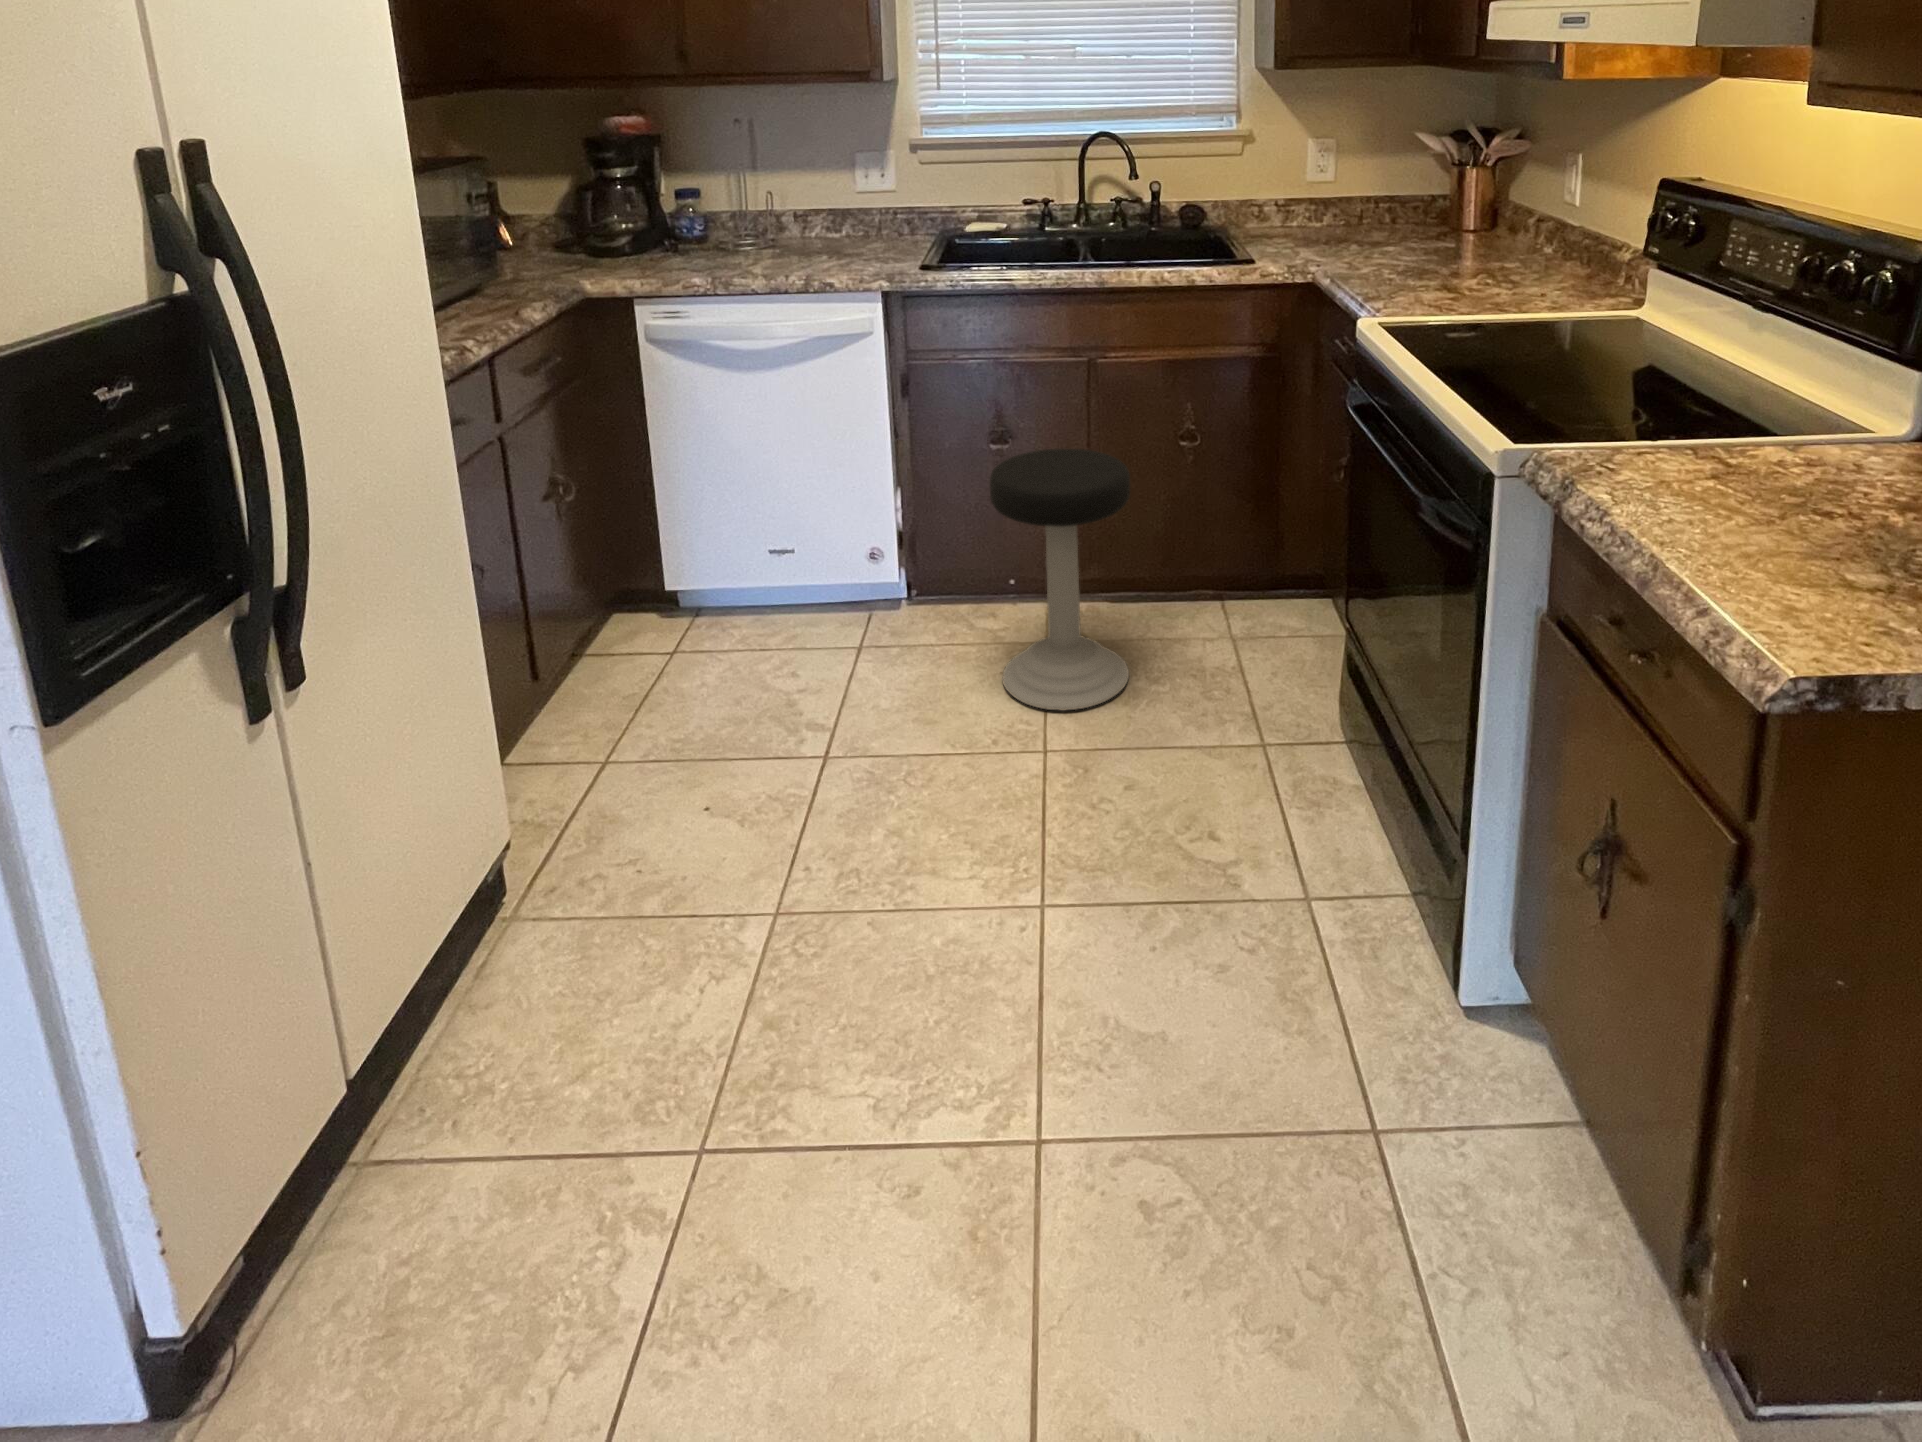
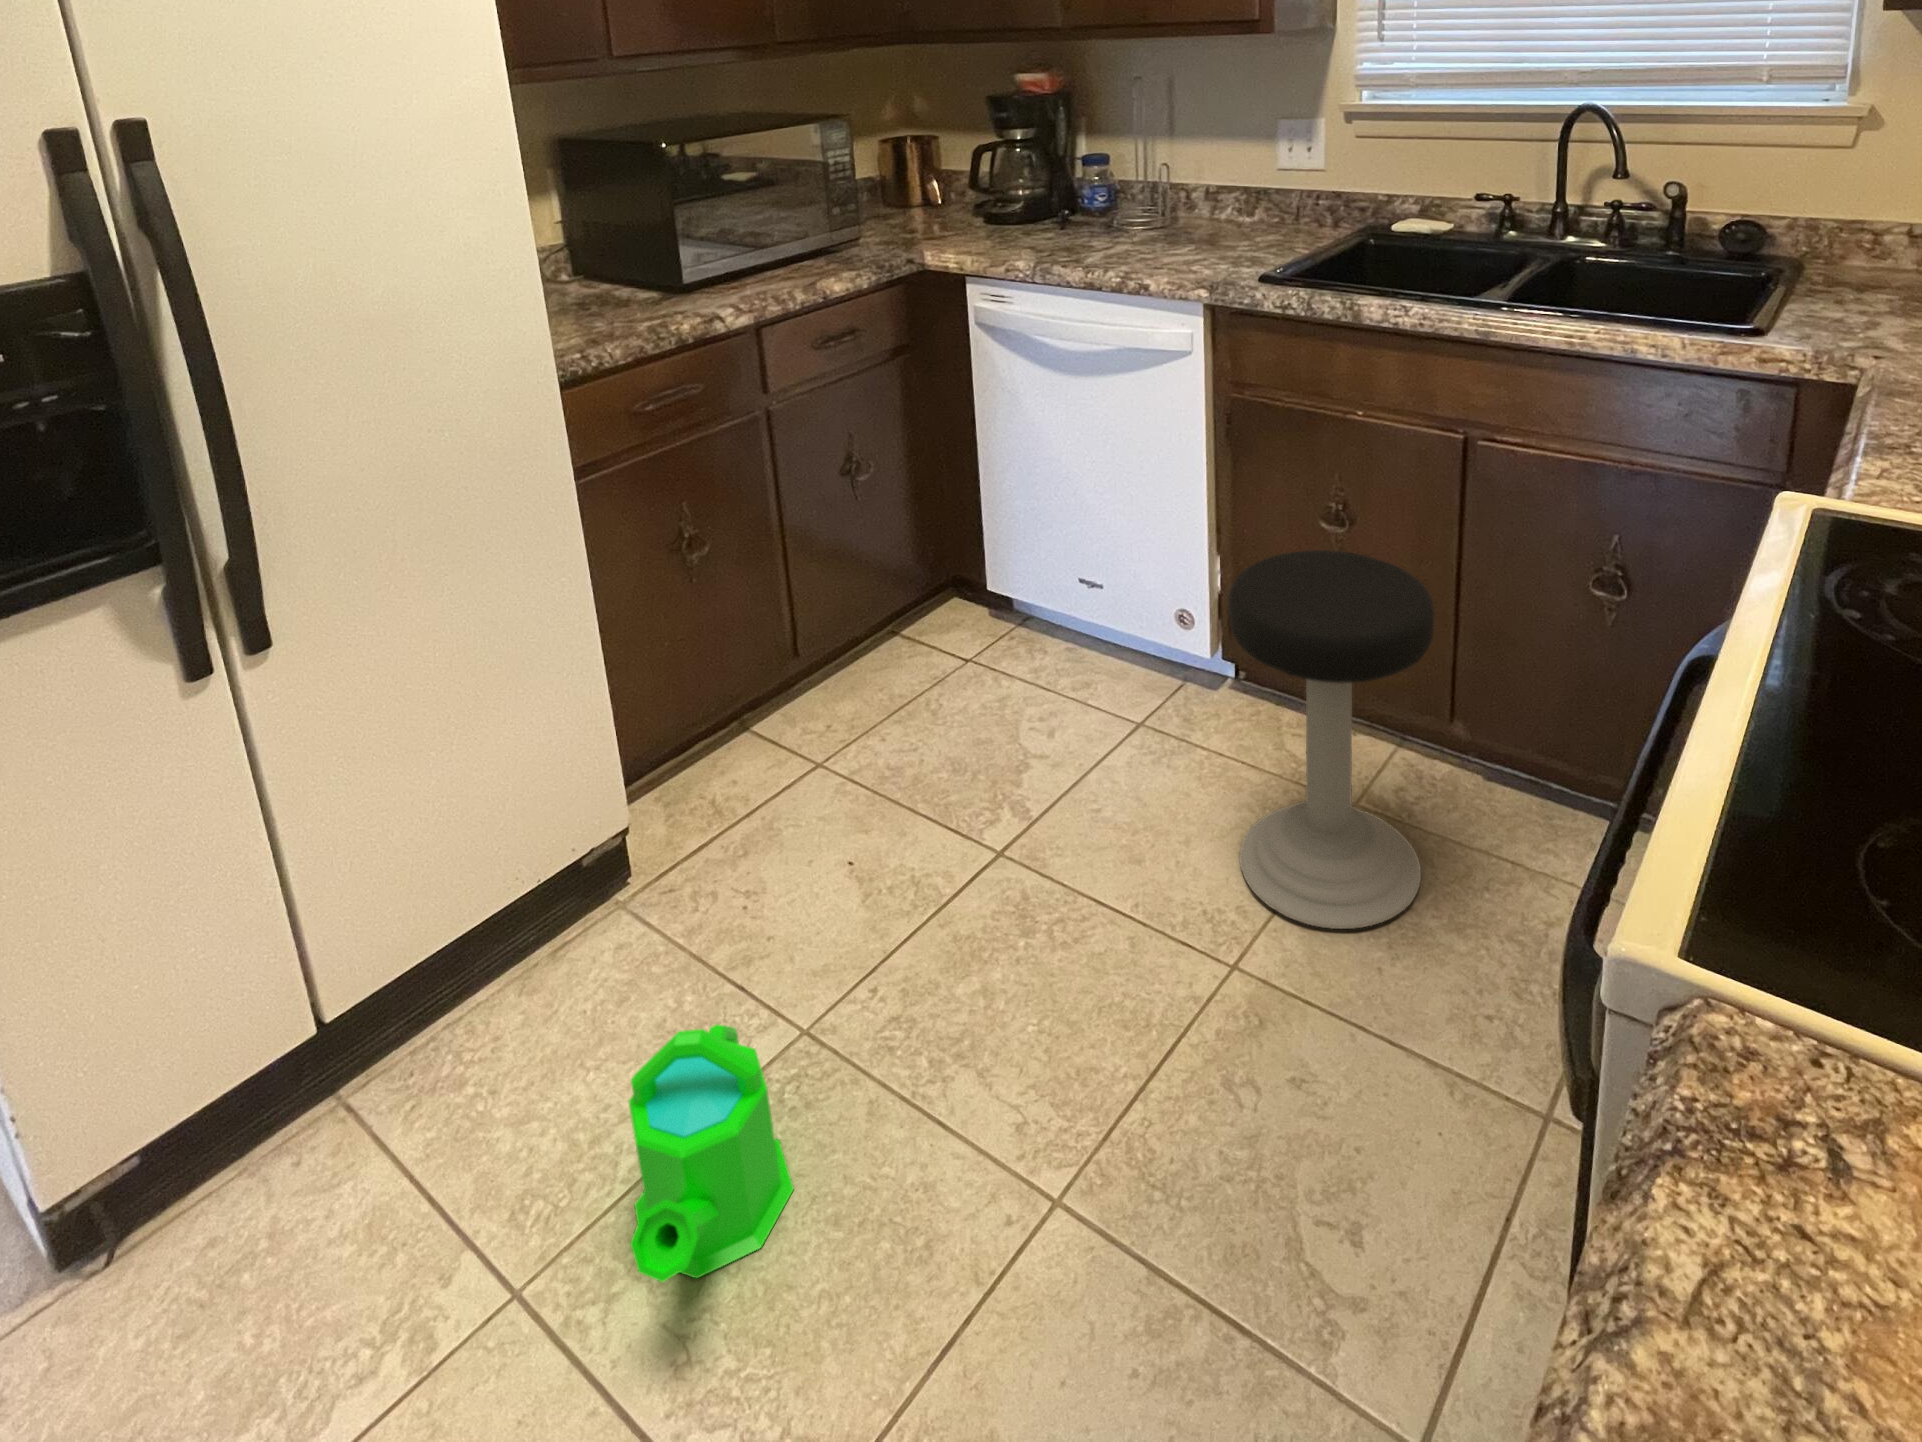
watering can: none [750,867,891,1069] -> present [628,1024,794,1282]

